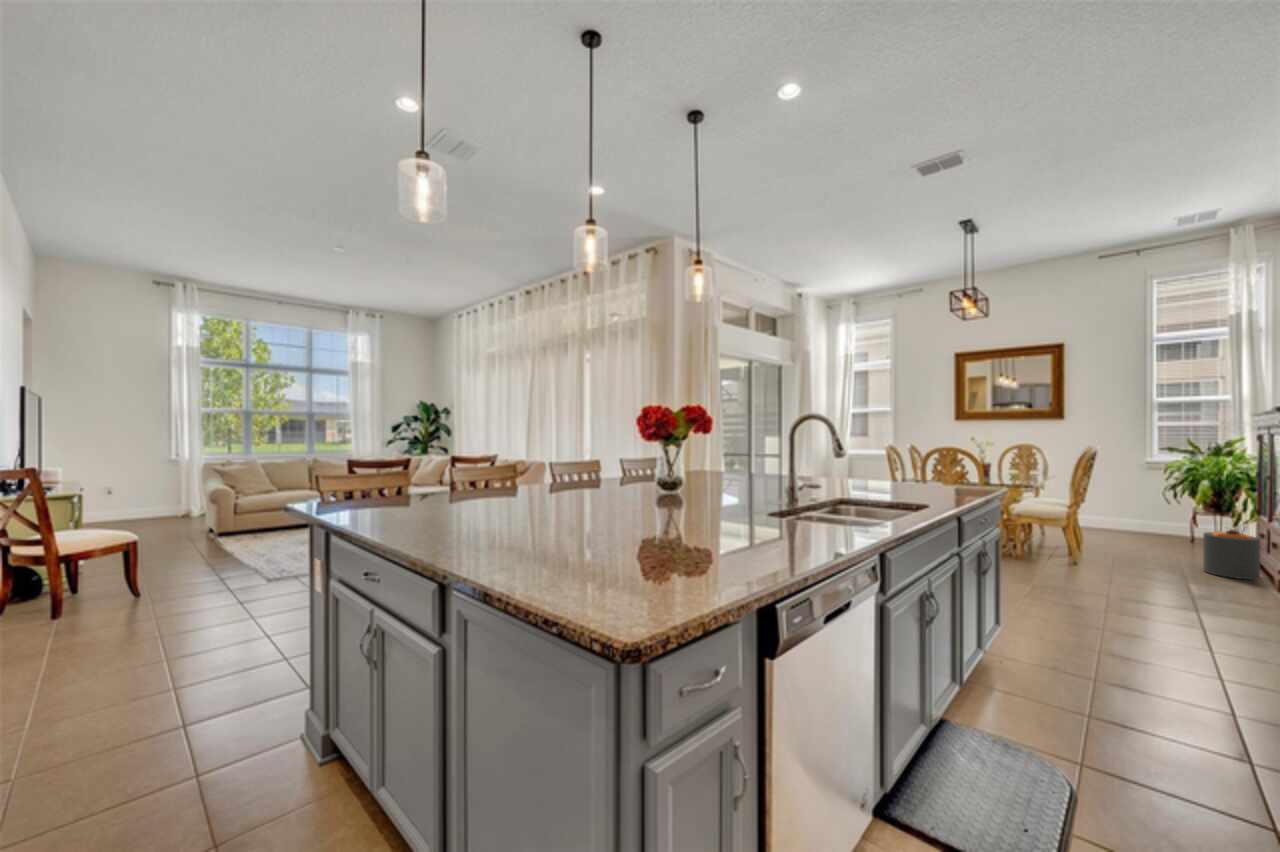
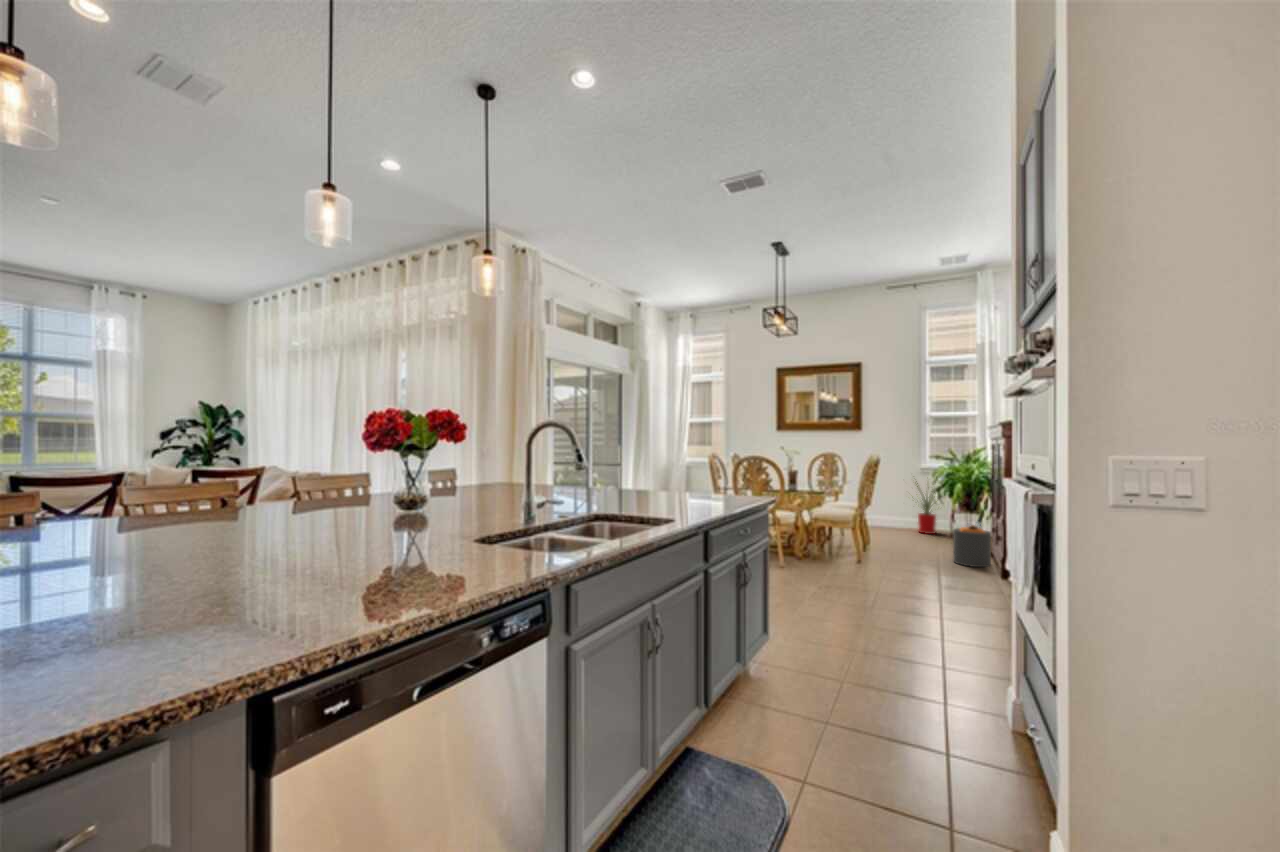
house plant: none [1120,467,1193,538] -> present [915,481,937,534]

